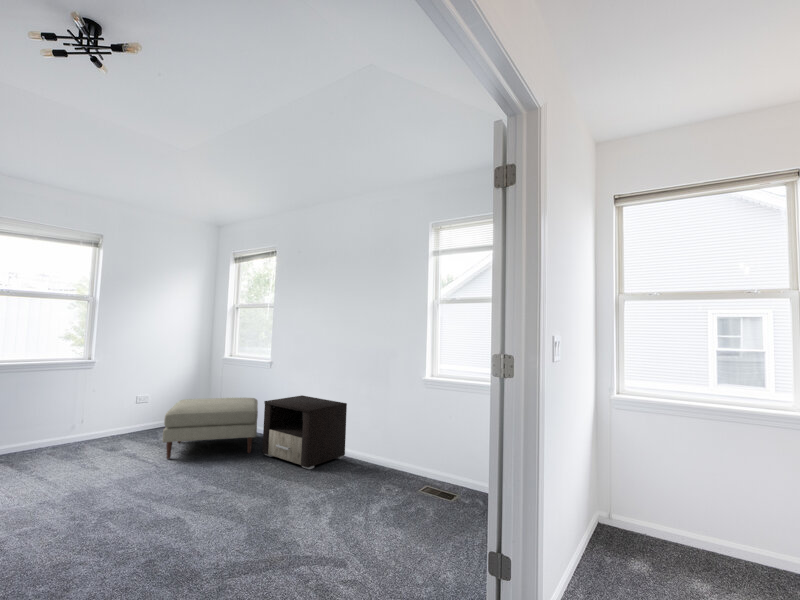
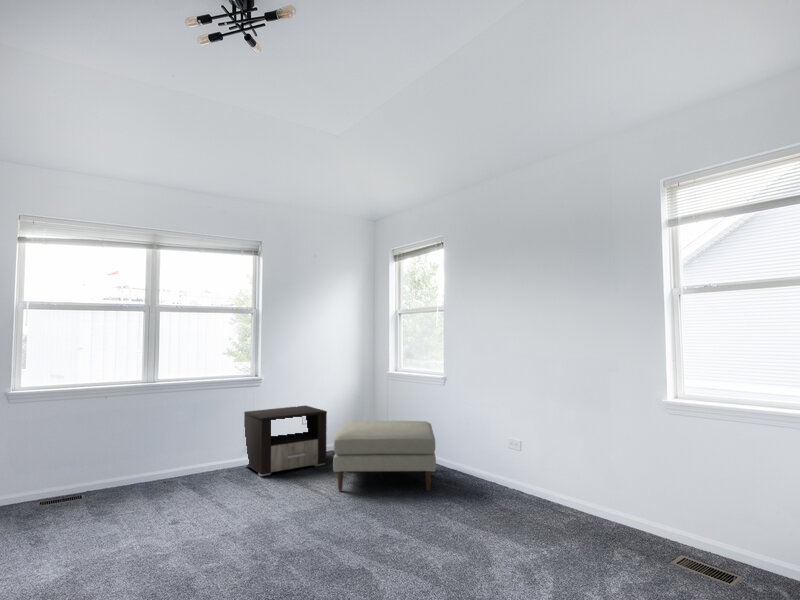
nightstand: present [262,395,347,469] -> present [244,406,327,476]

